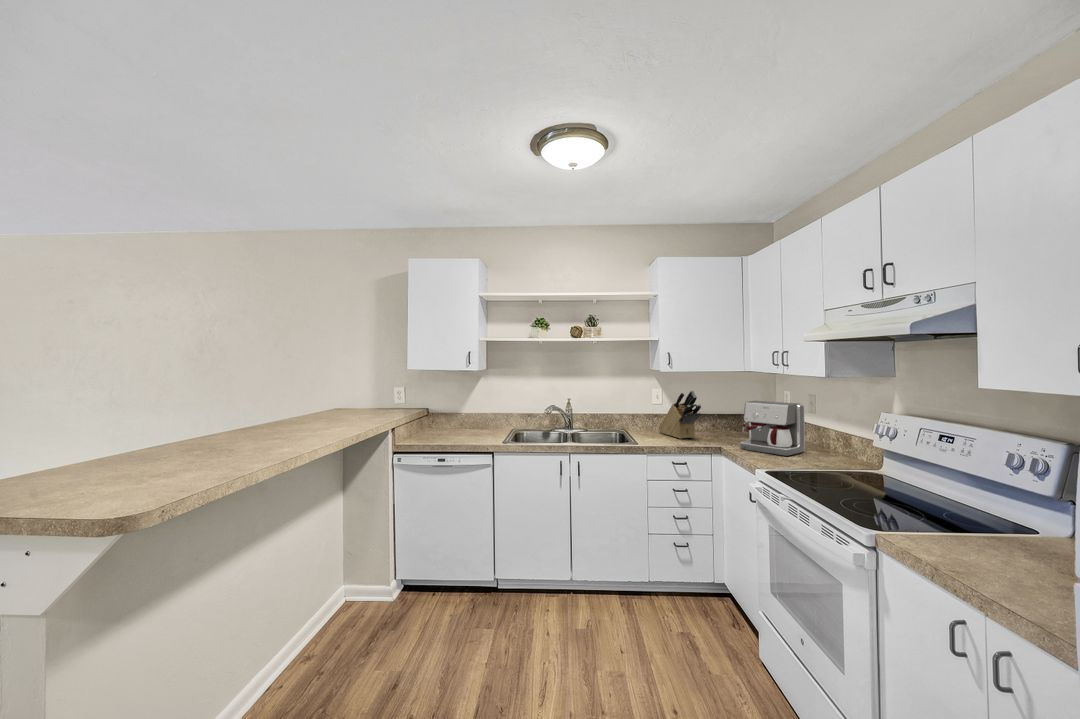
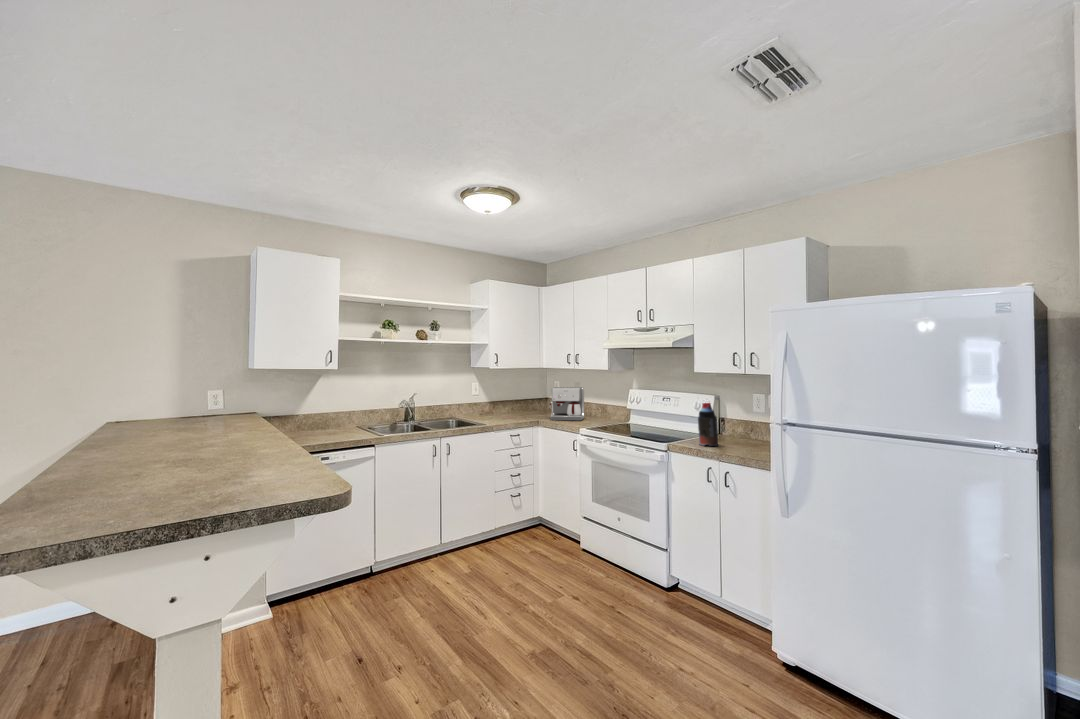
knife block: present [659,390,701,439] -> none [483,382,521,419]
bottle: none [962,464,1030,574] -> present [698,403,718,446]

